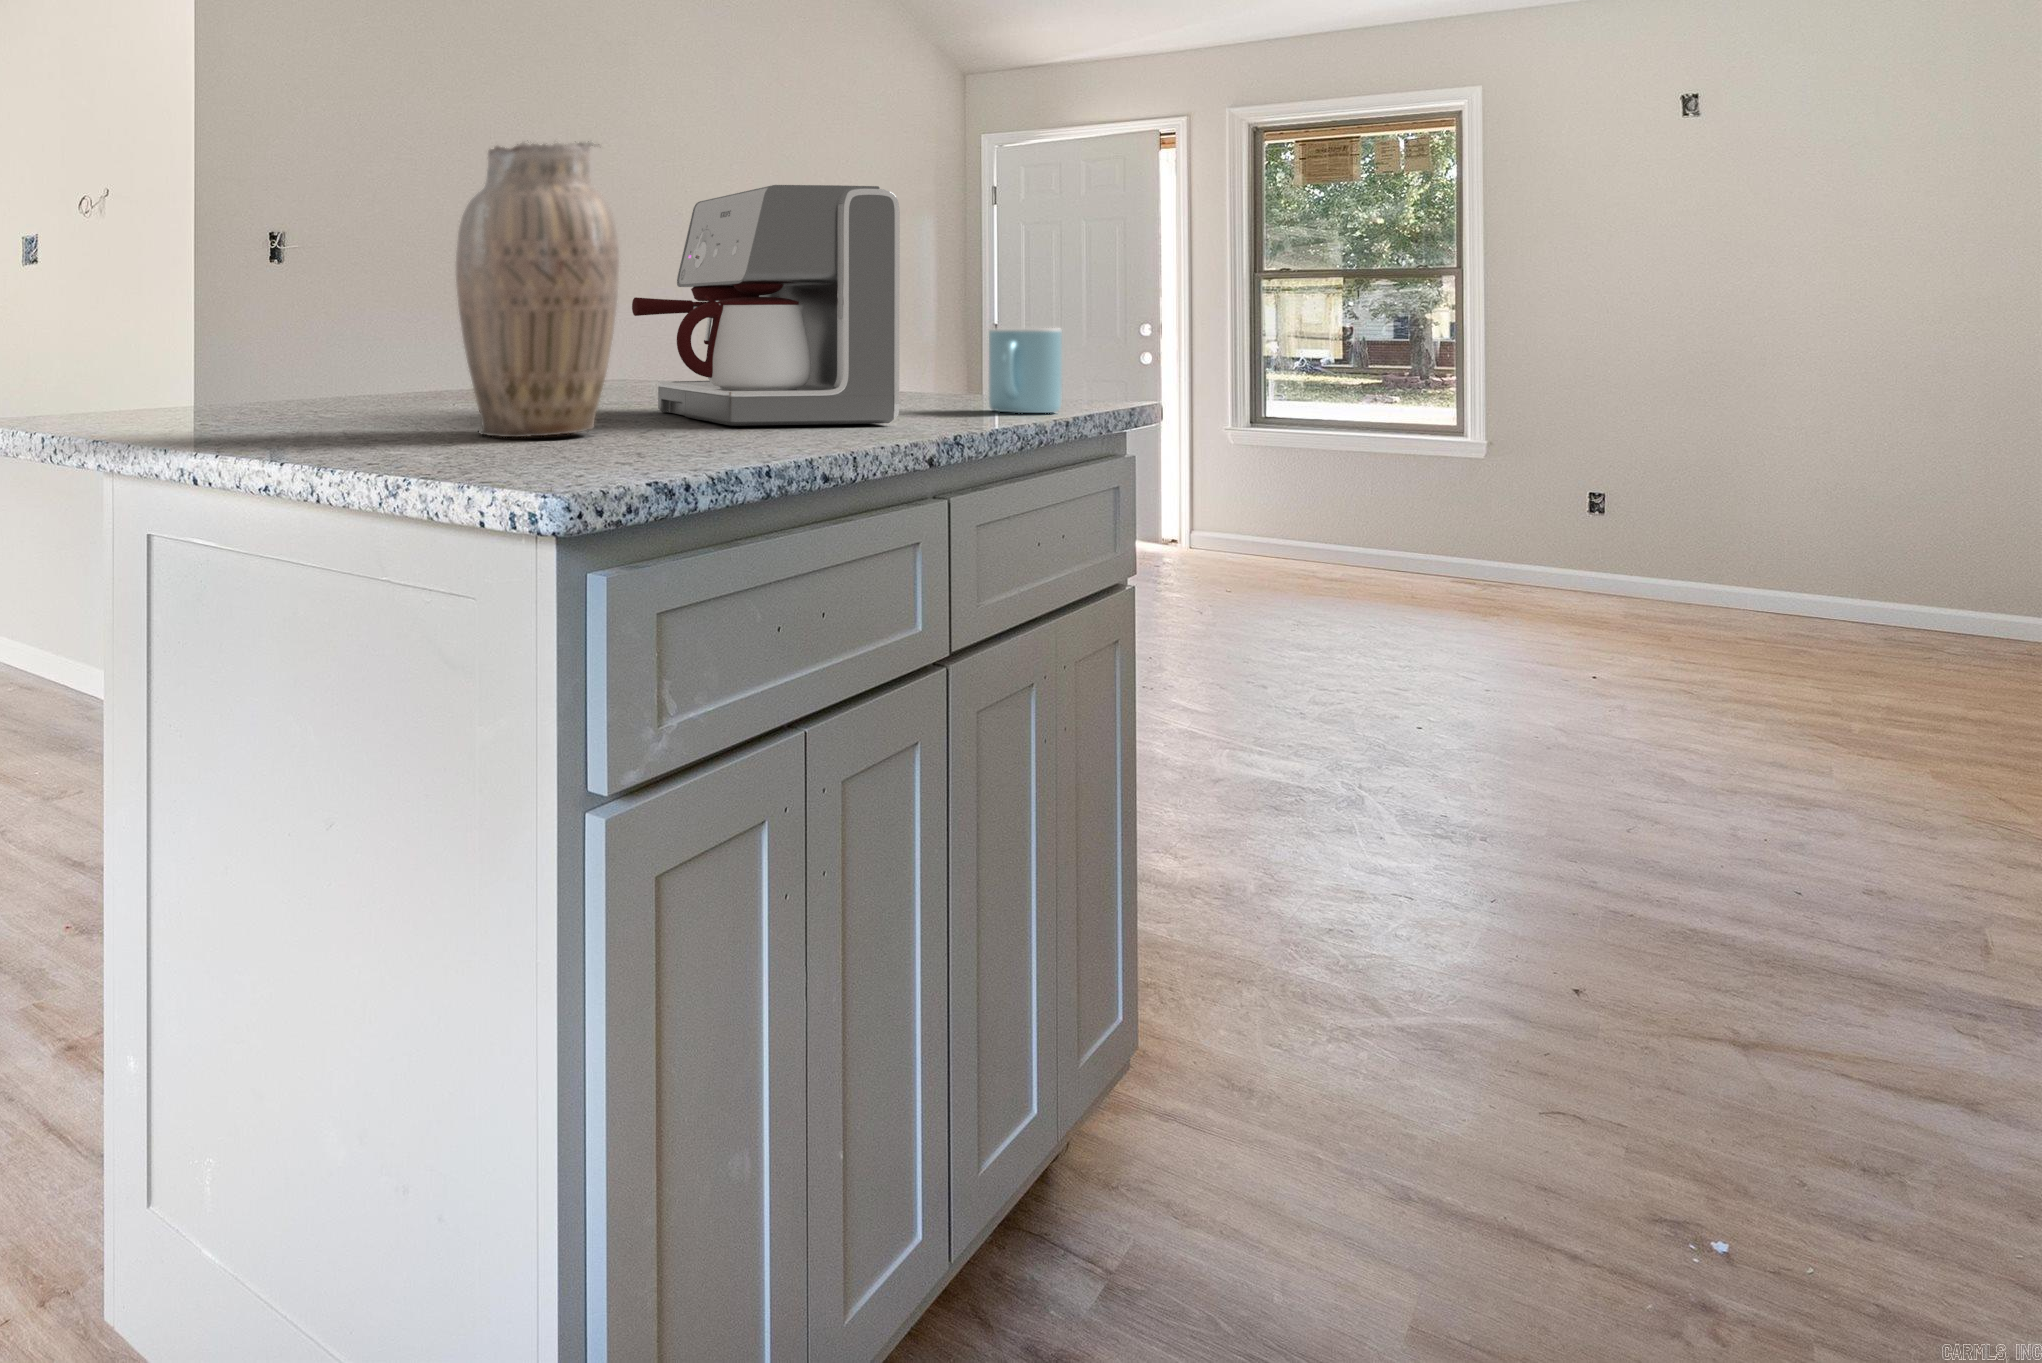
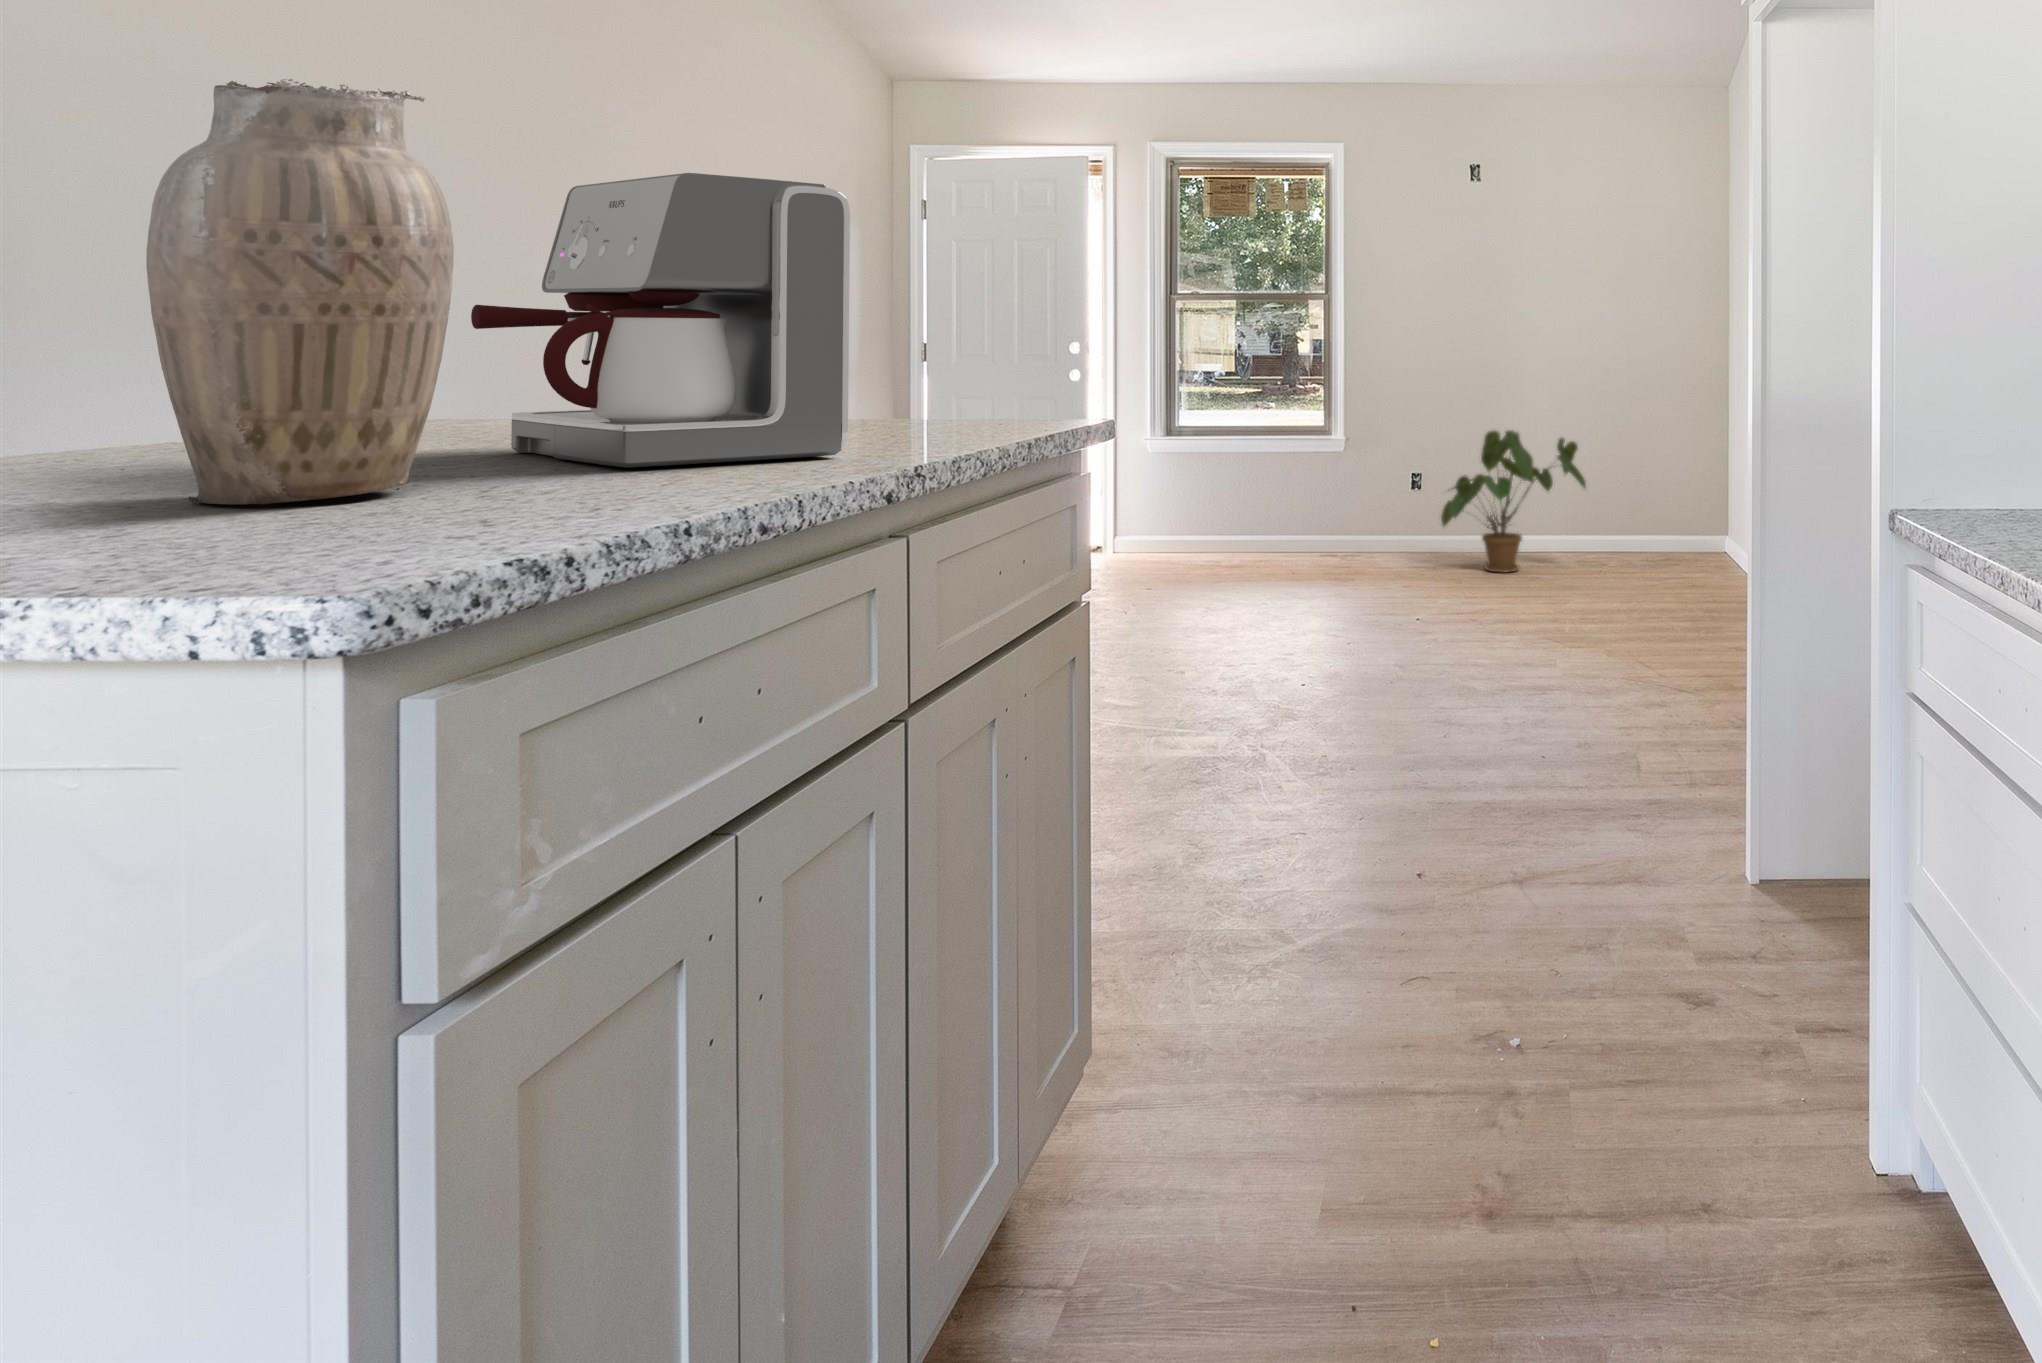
mug: present [989,328,1062,413] -> none [946,346,1023,435]
house plant: none [1636,443,1894,633] -> present [1441,430,1586,572]

